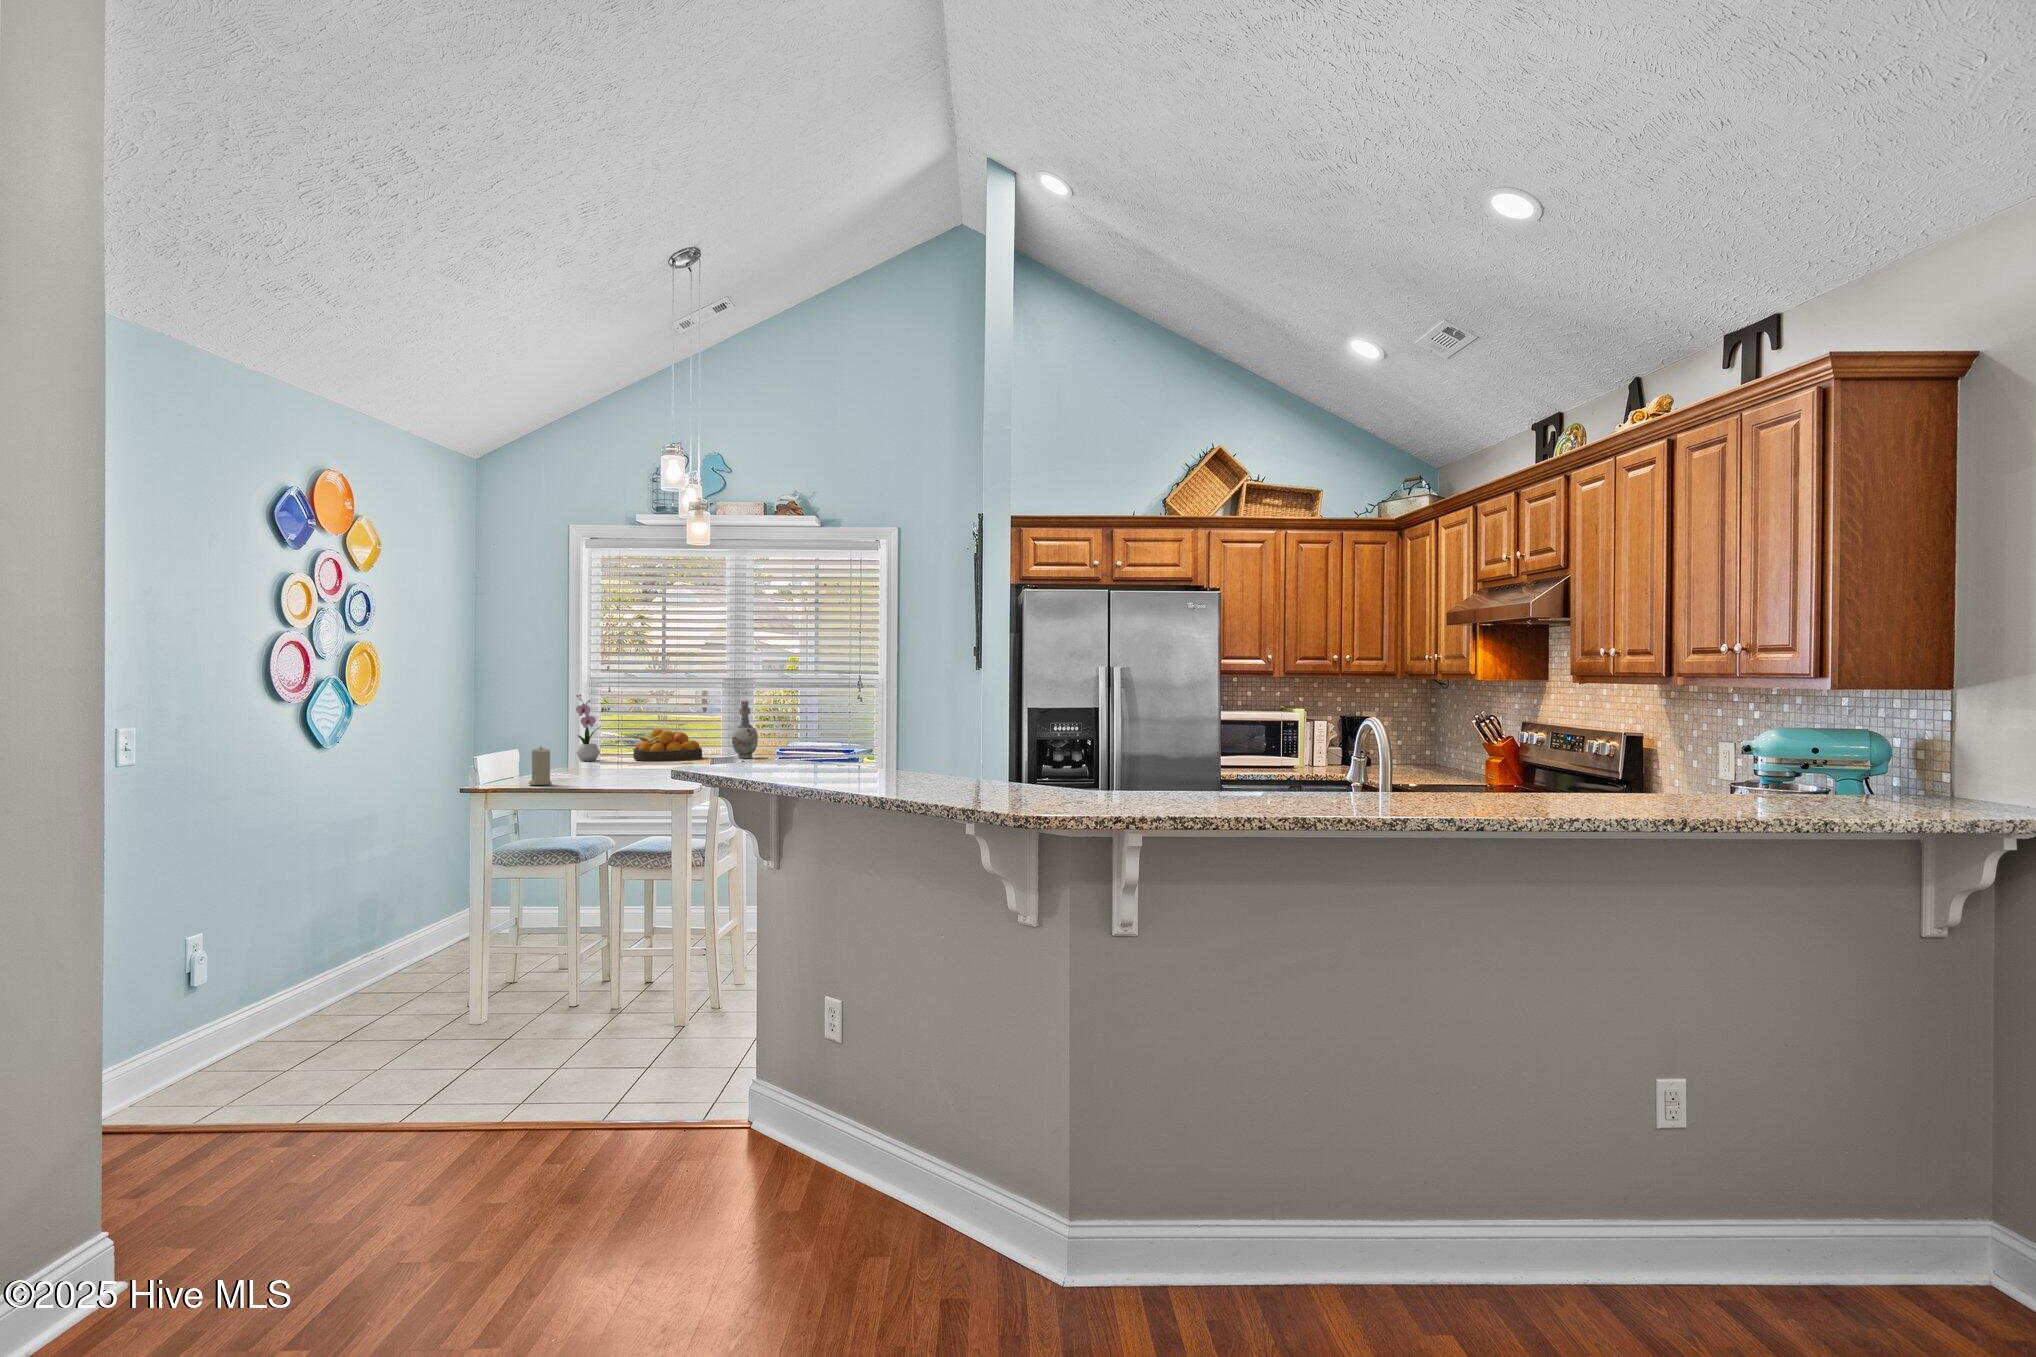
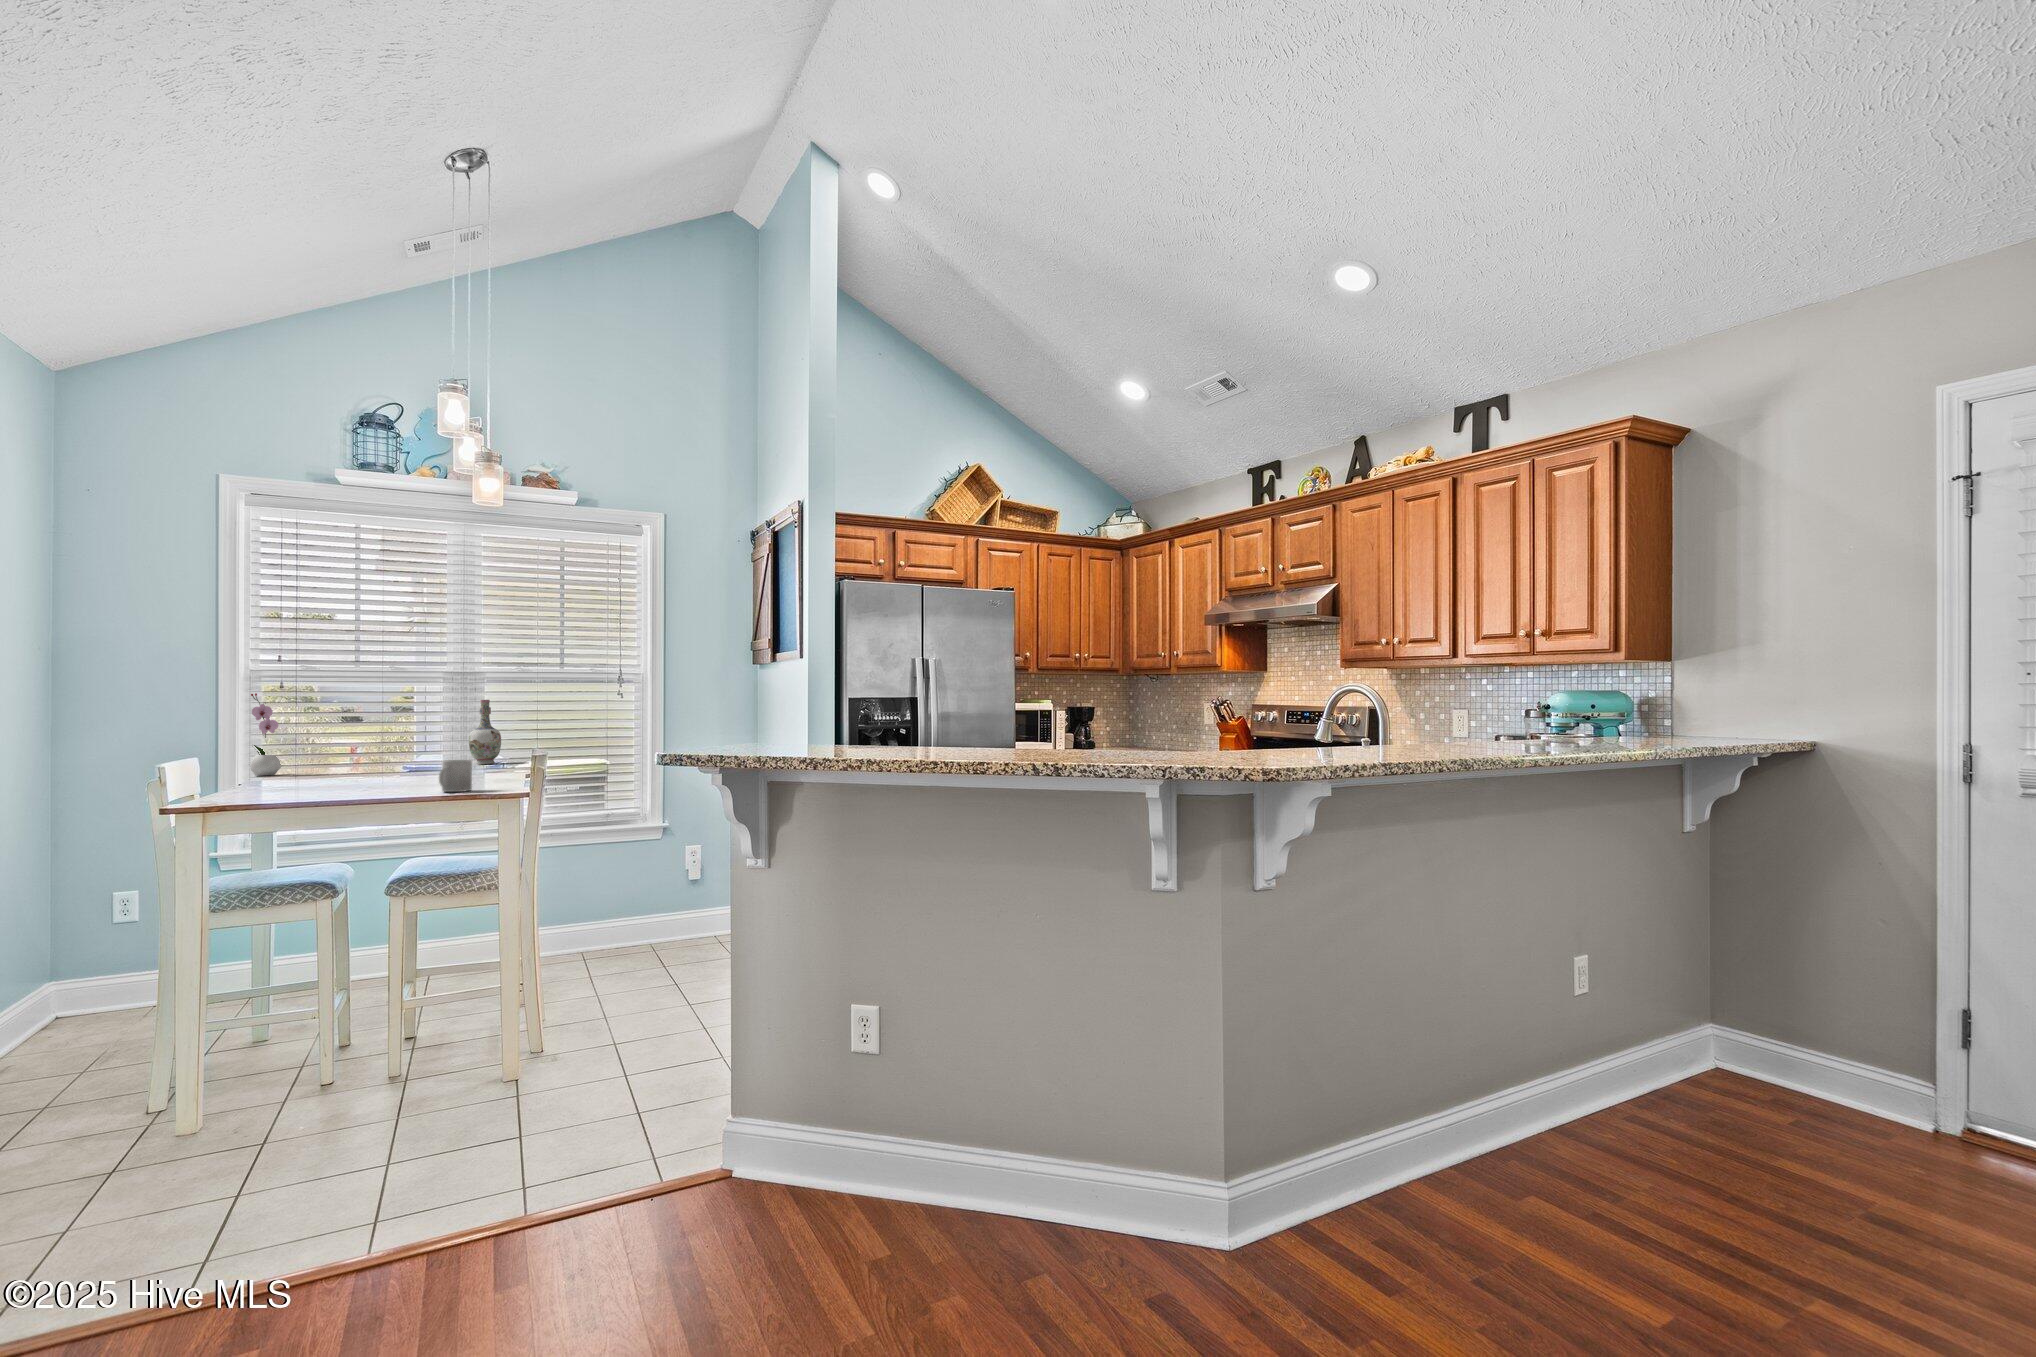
fruit bowl: present [633,729,702,761] -> none [332,734,426,772]
candle: present [529,747,552,785] -> none [296,749,333,799]
mug: none [612,759,642,786] -> present [439,760,472,792]

